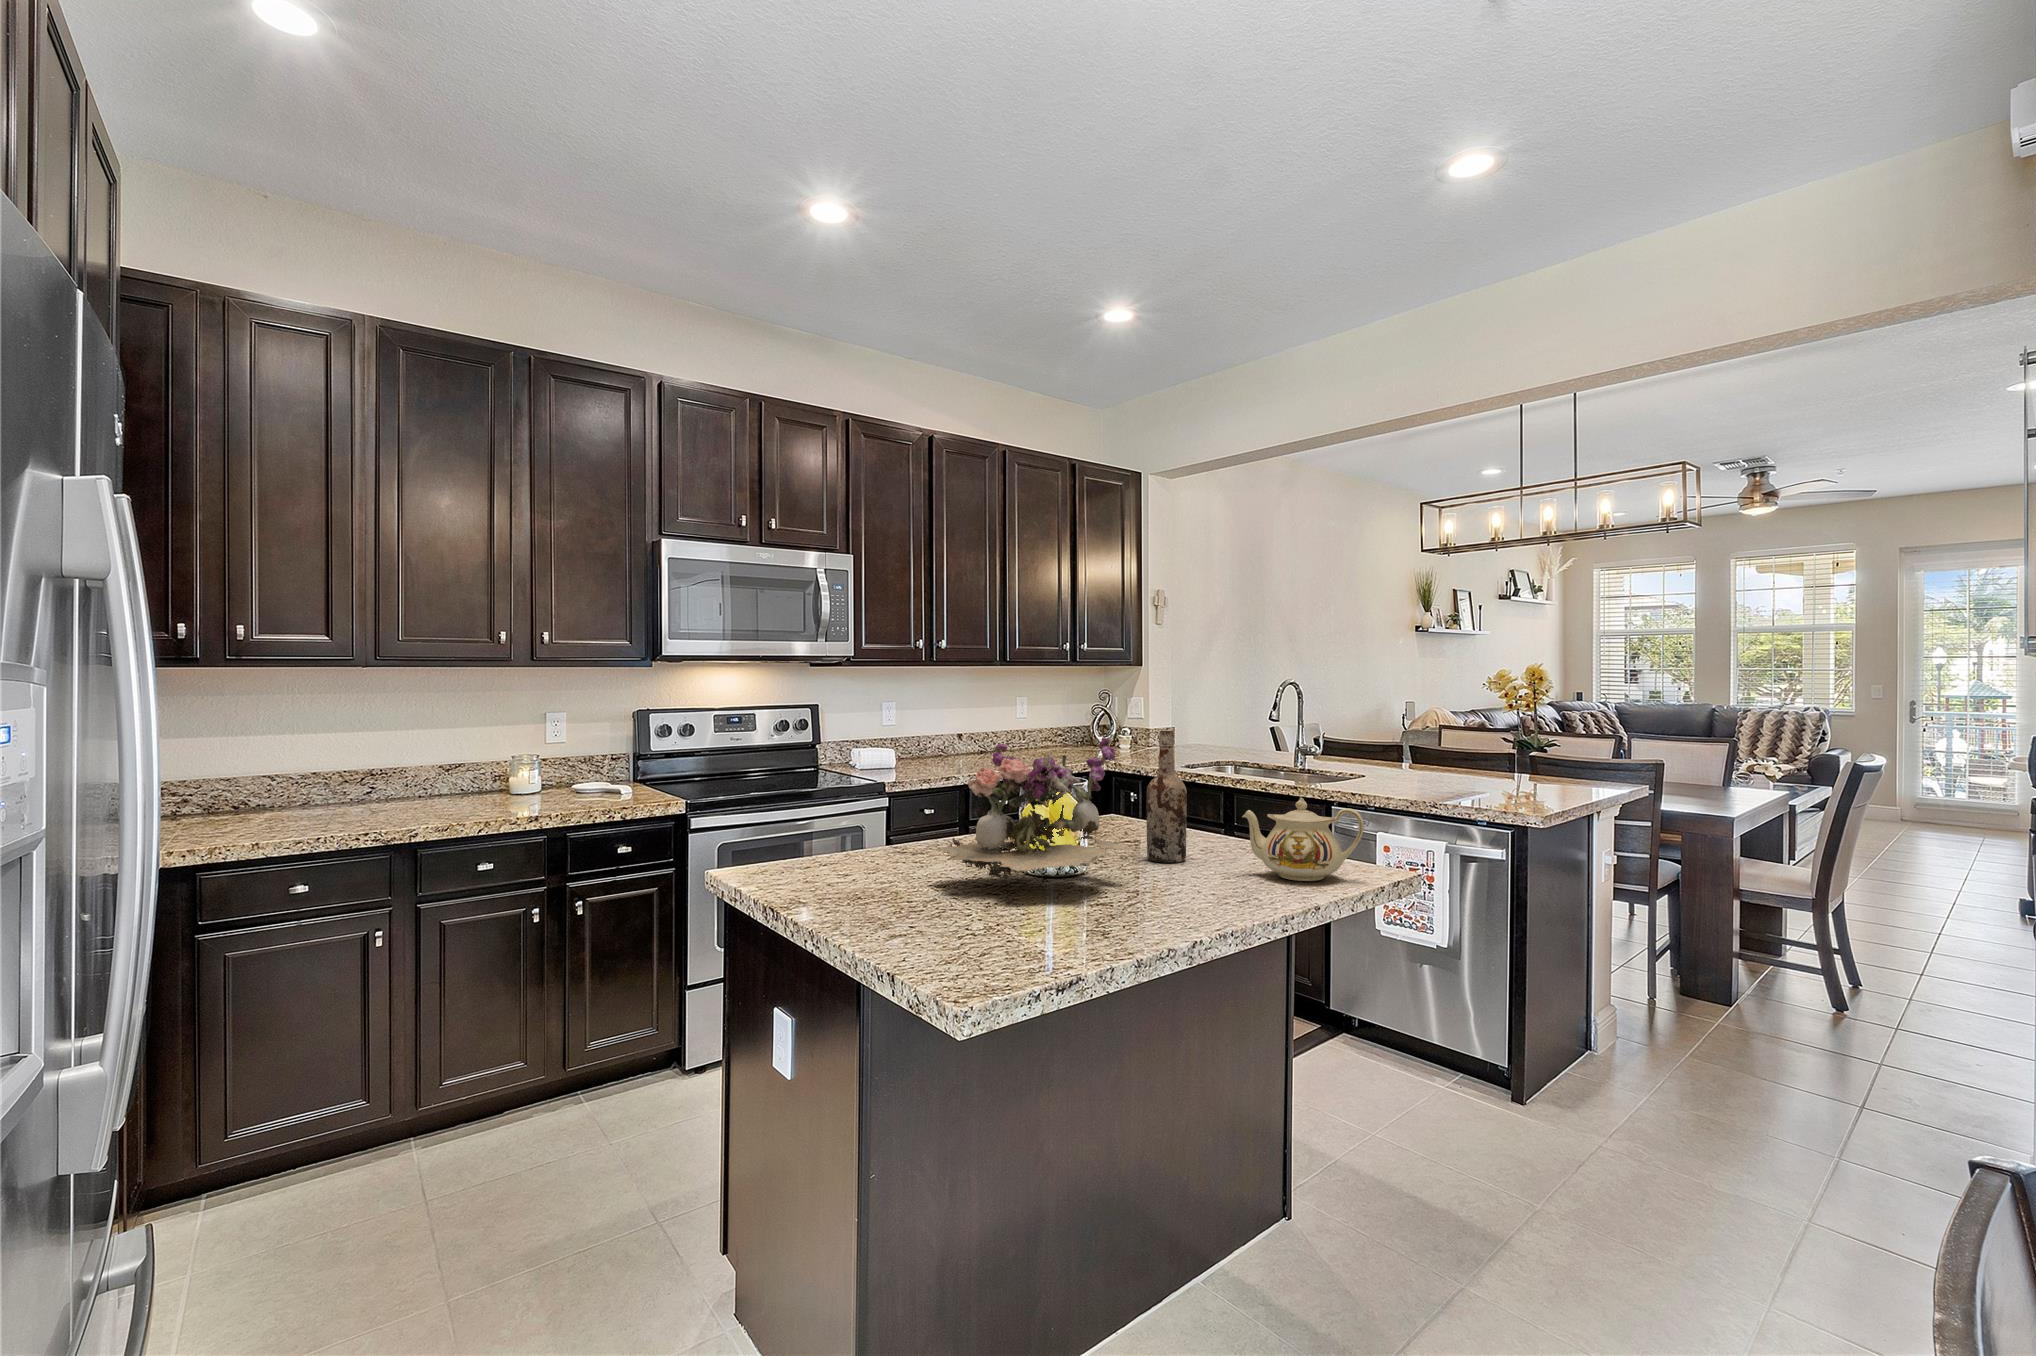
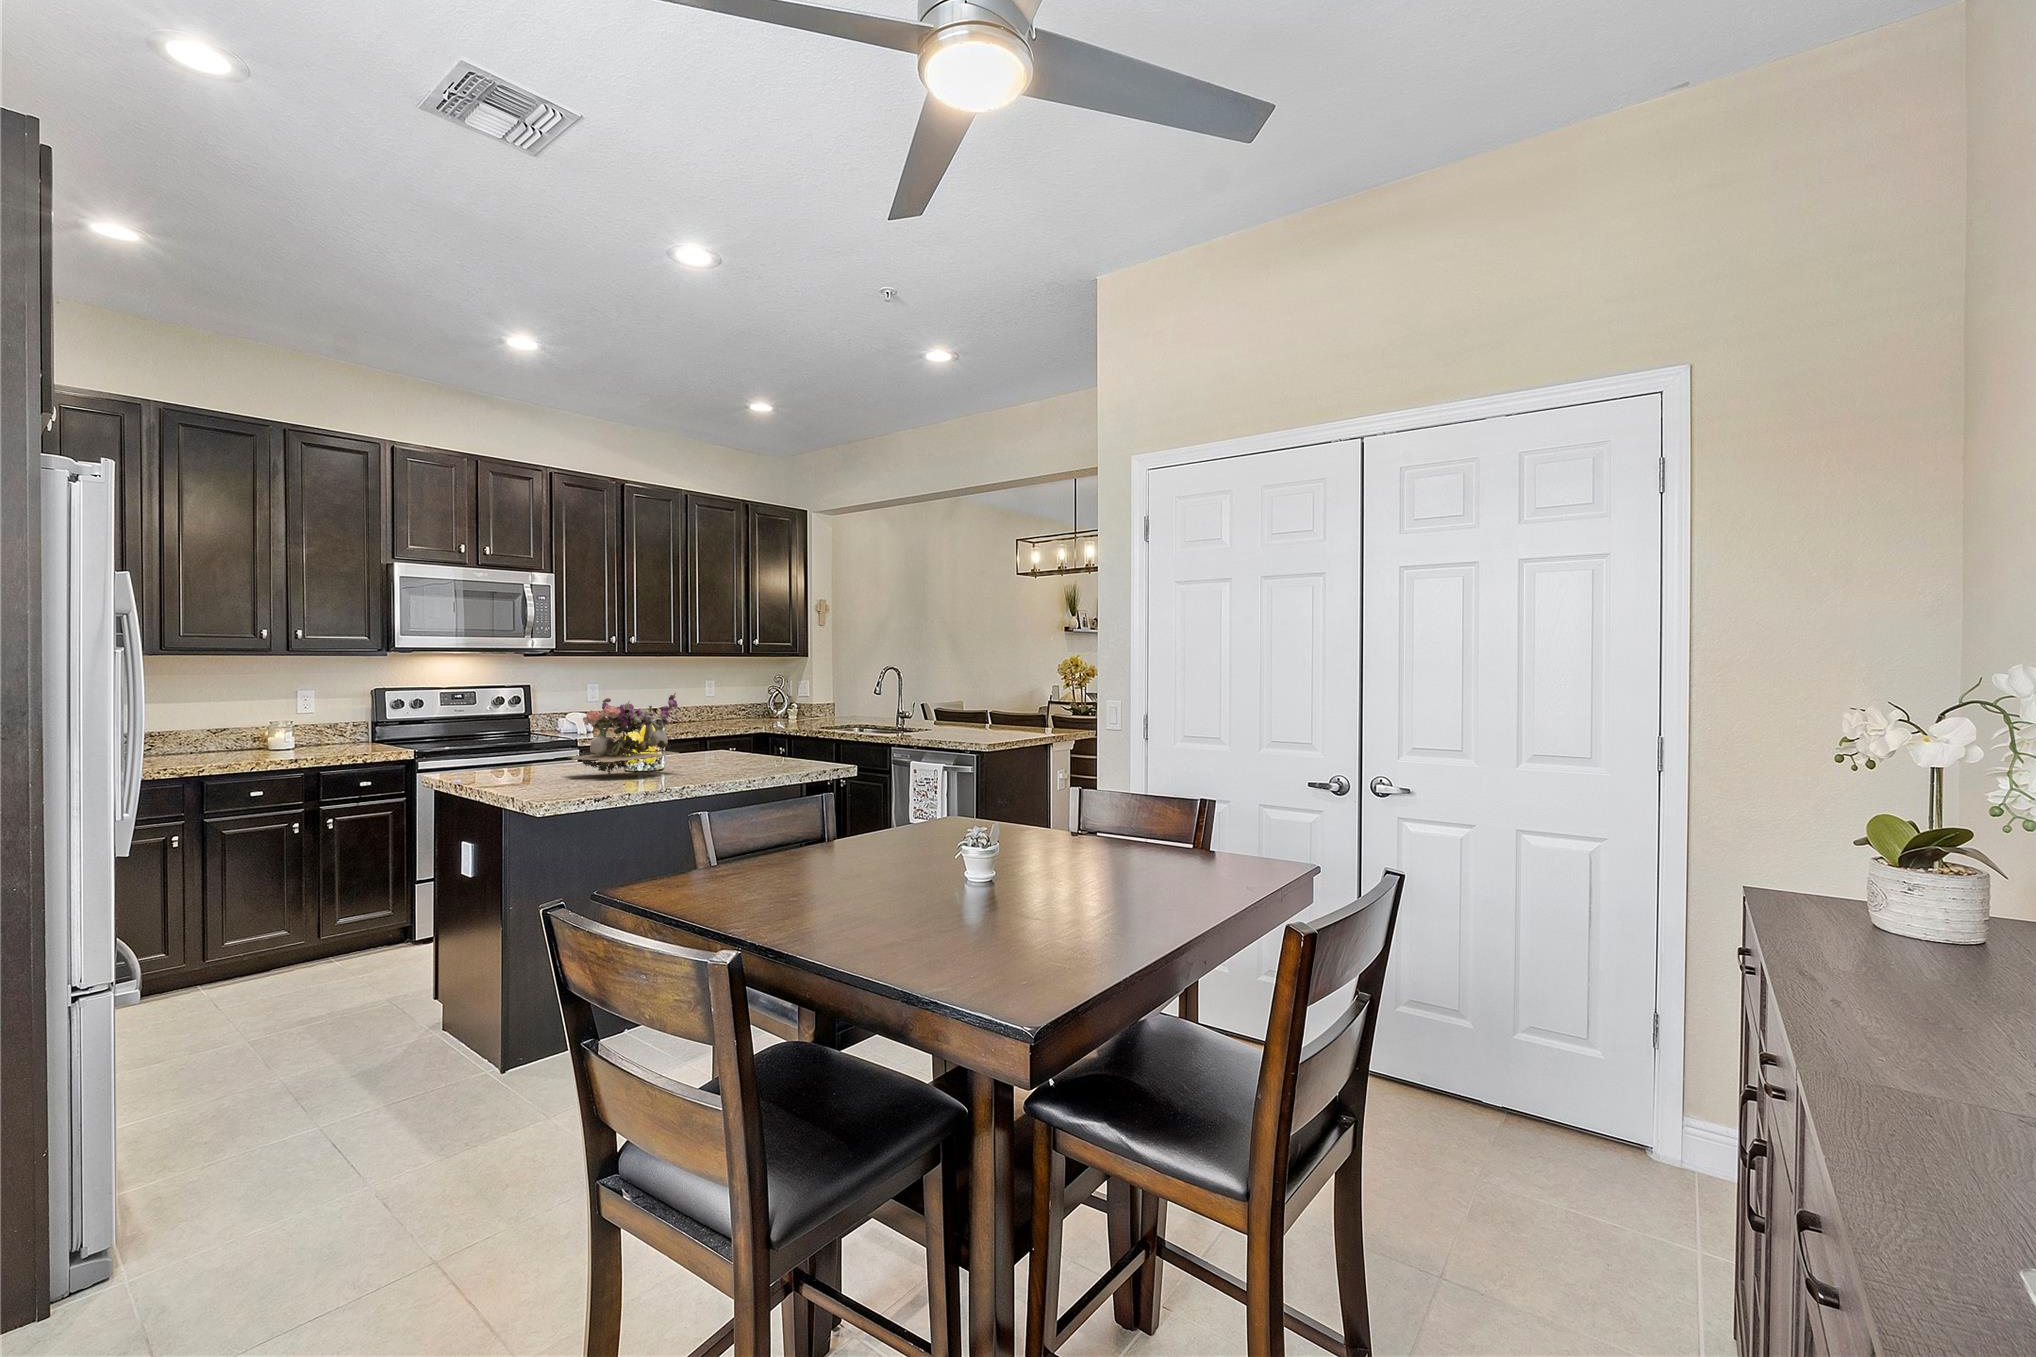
wine bottle: present [1146,731,1187,863] -> none [709,693,733,767]
teapot: present [1242,798,1364,881] -> none [753,727,813,770]

